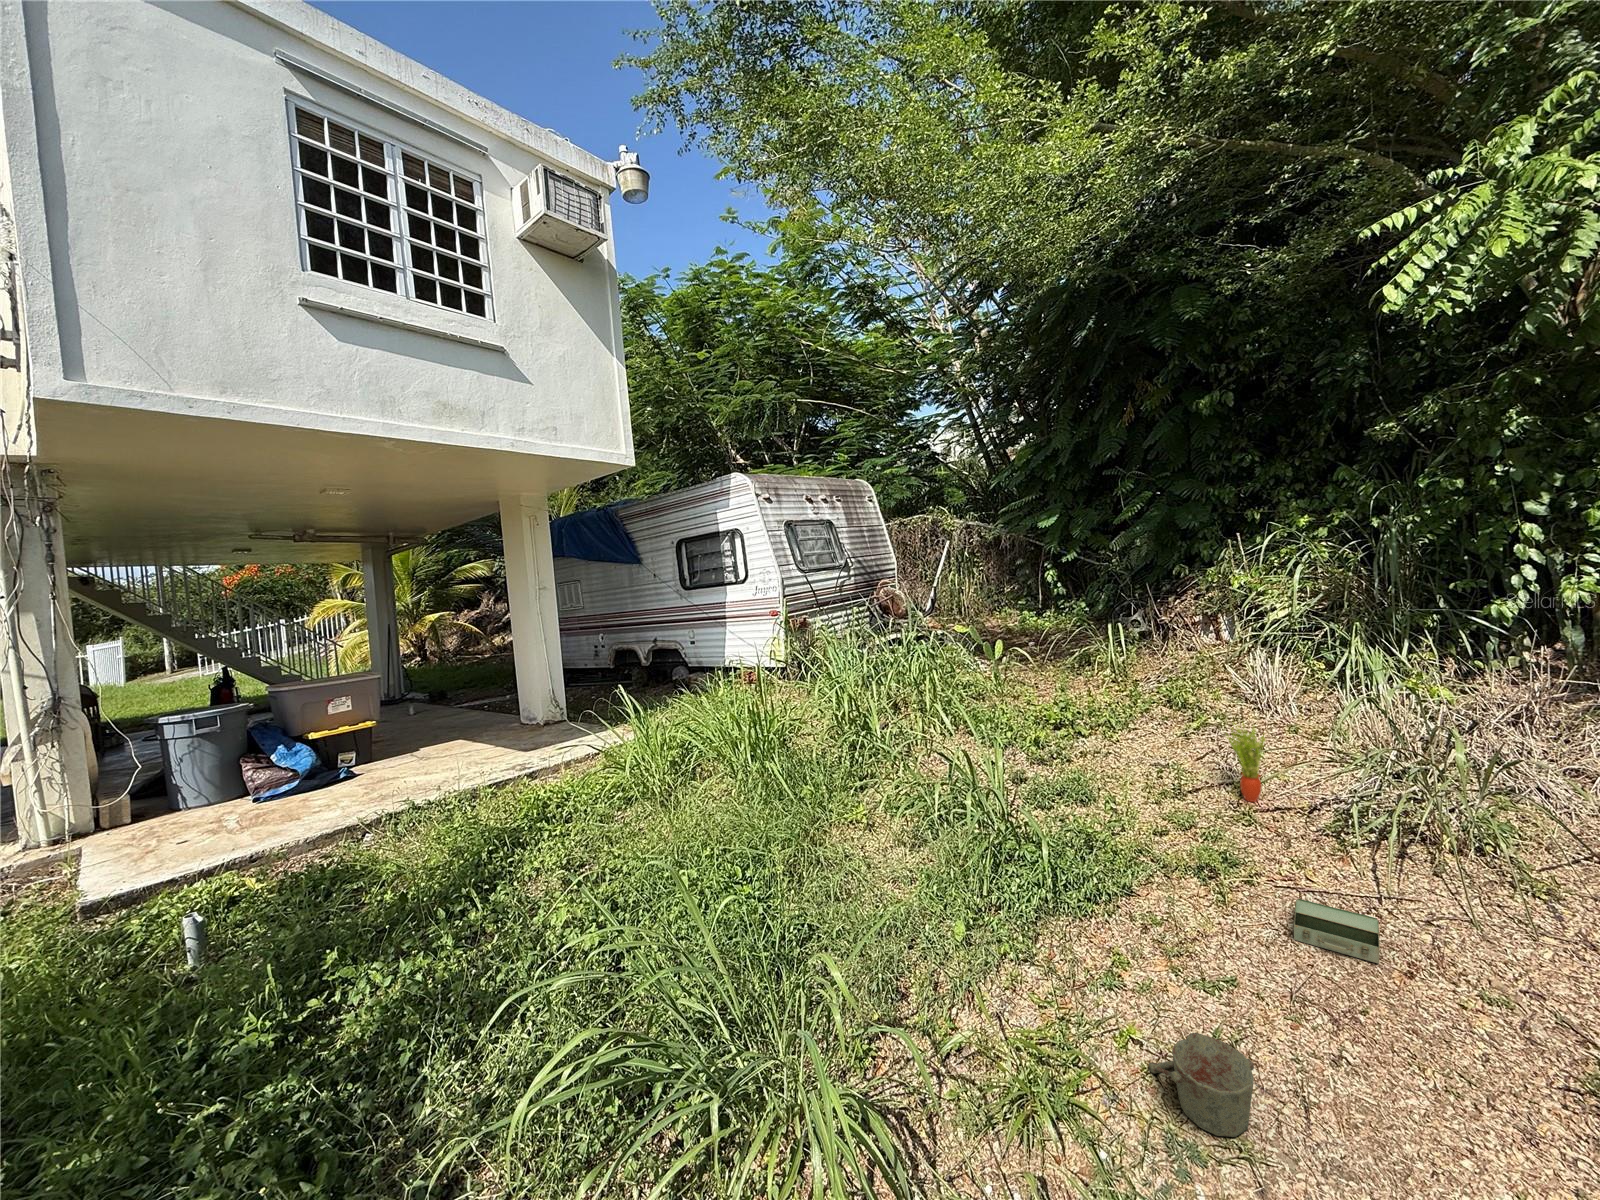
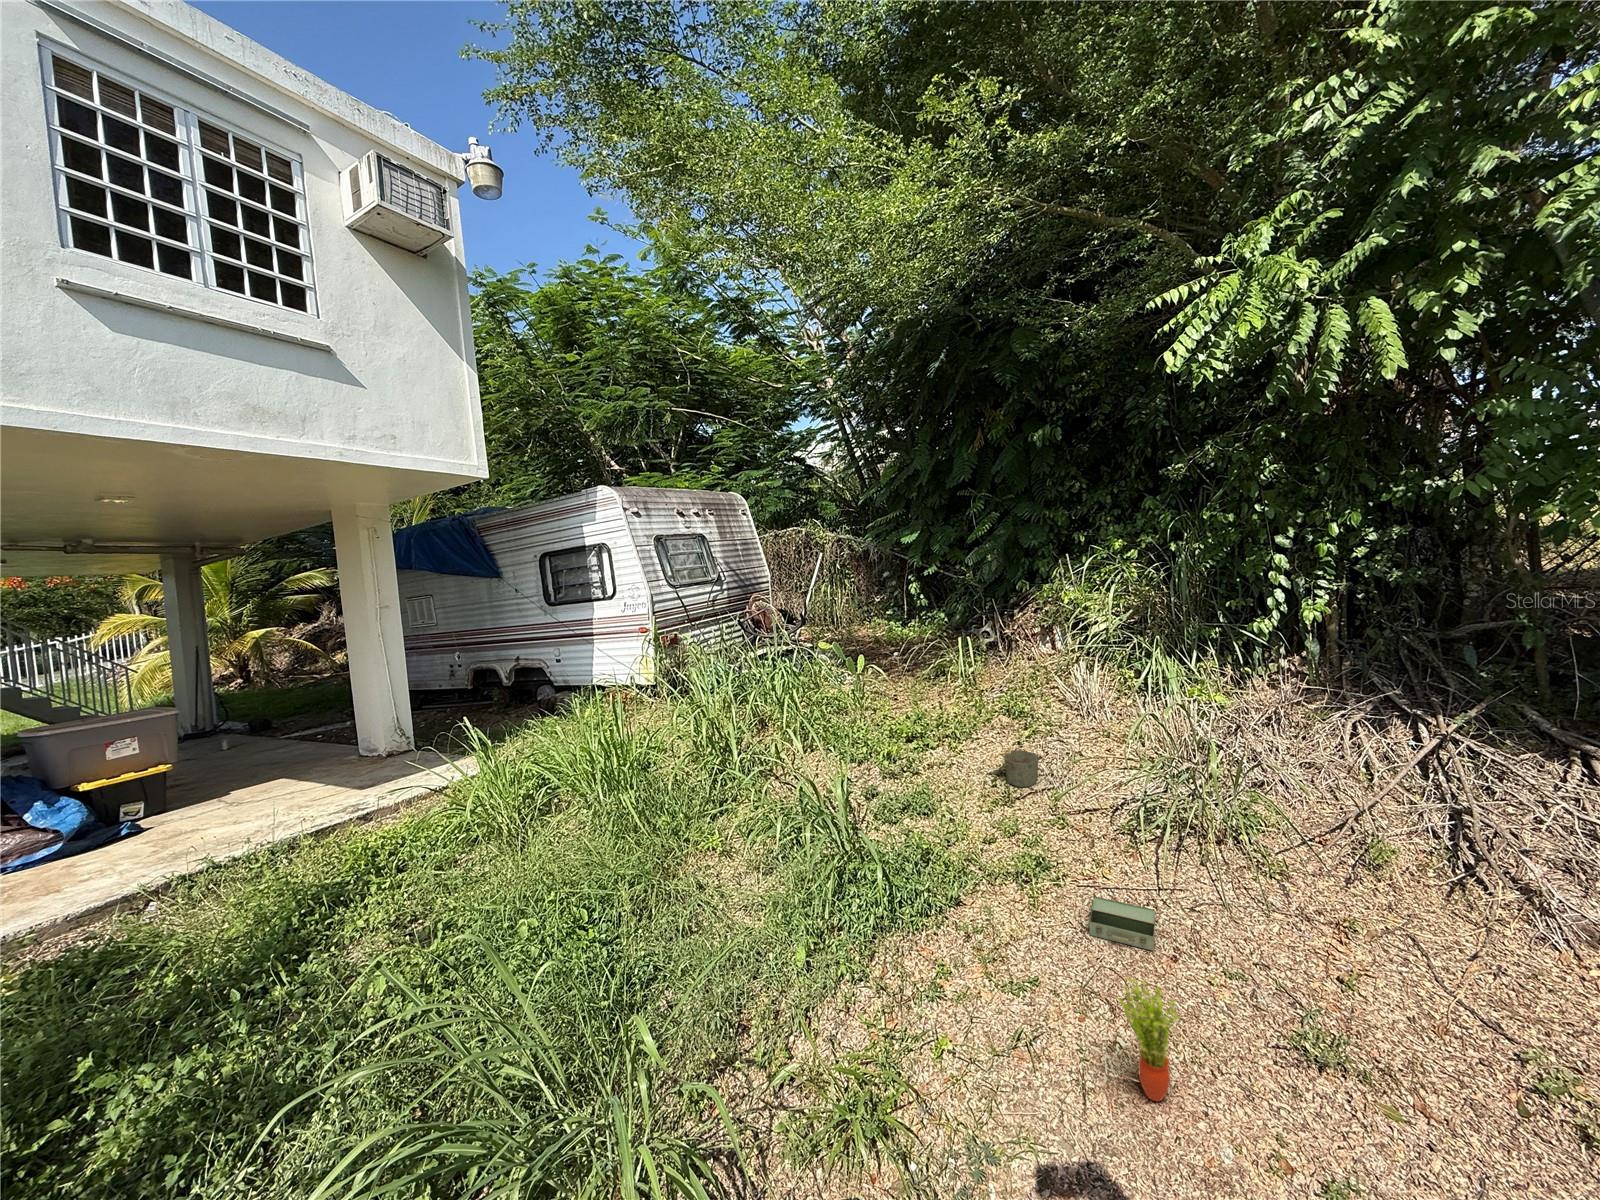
potted plant: present [1227,723,1266,802] -> present [1118,978,1179,1101]
bucket: present [1149,1033,1254,1137] -> present [994,750,1039,787]

